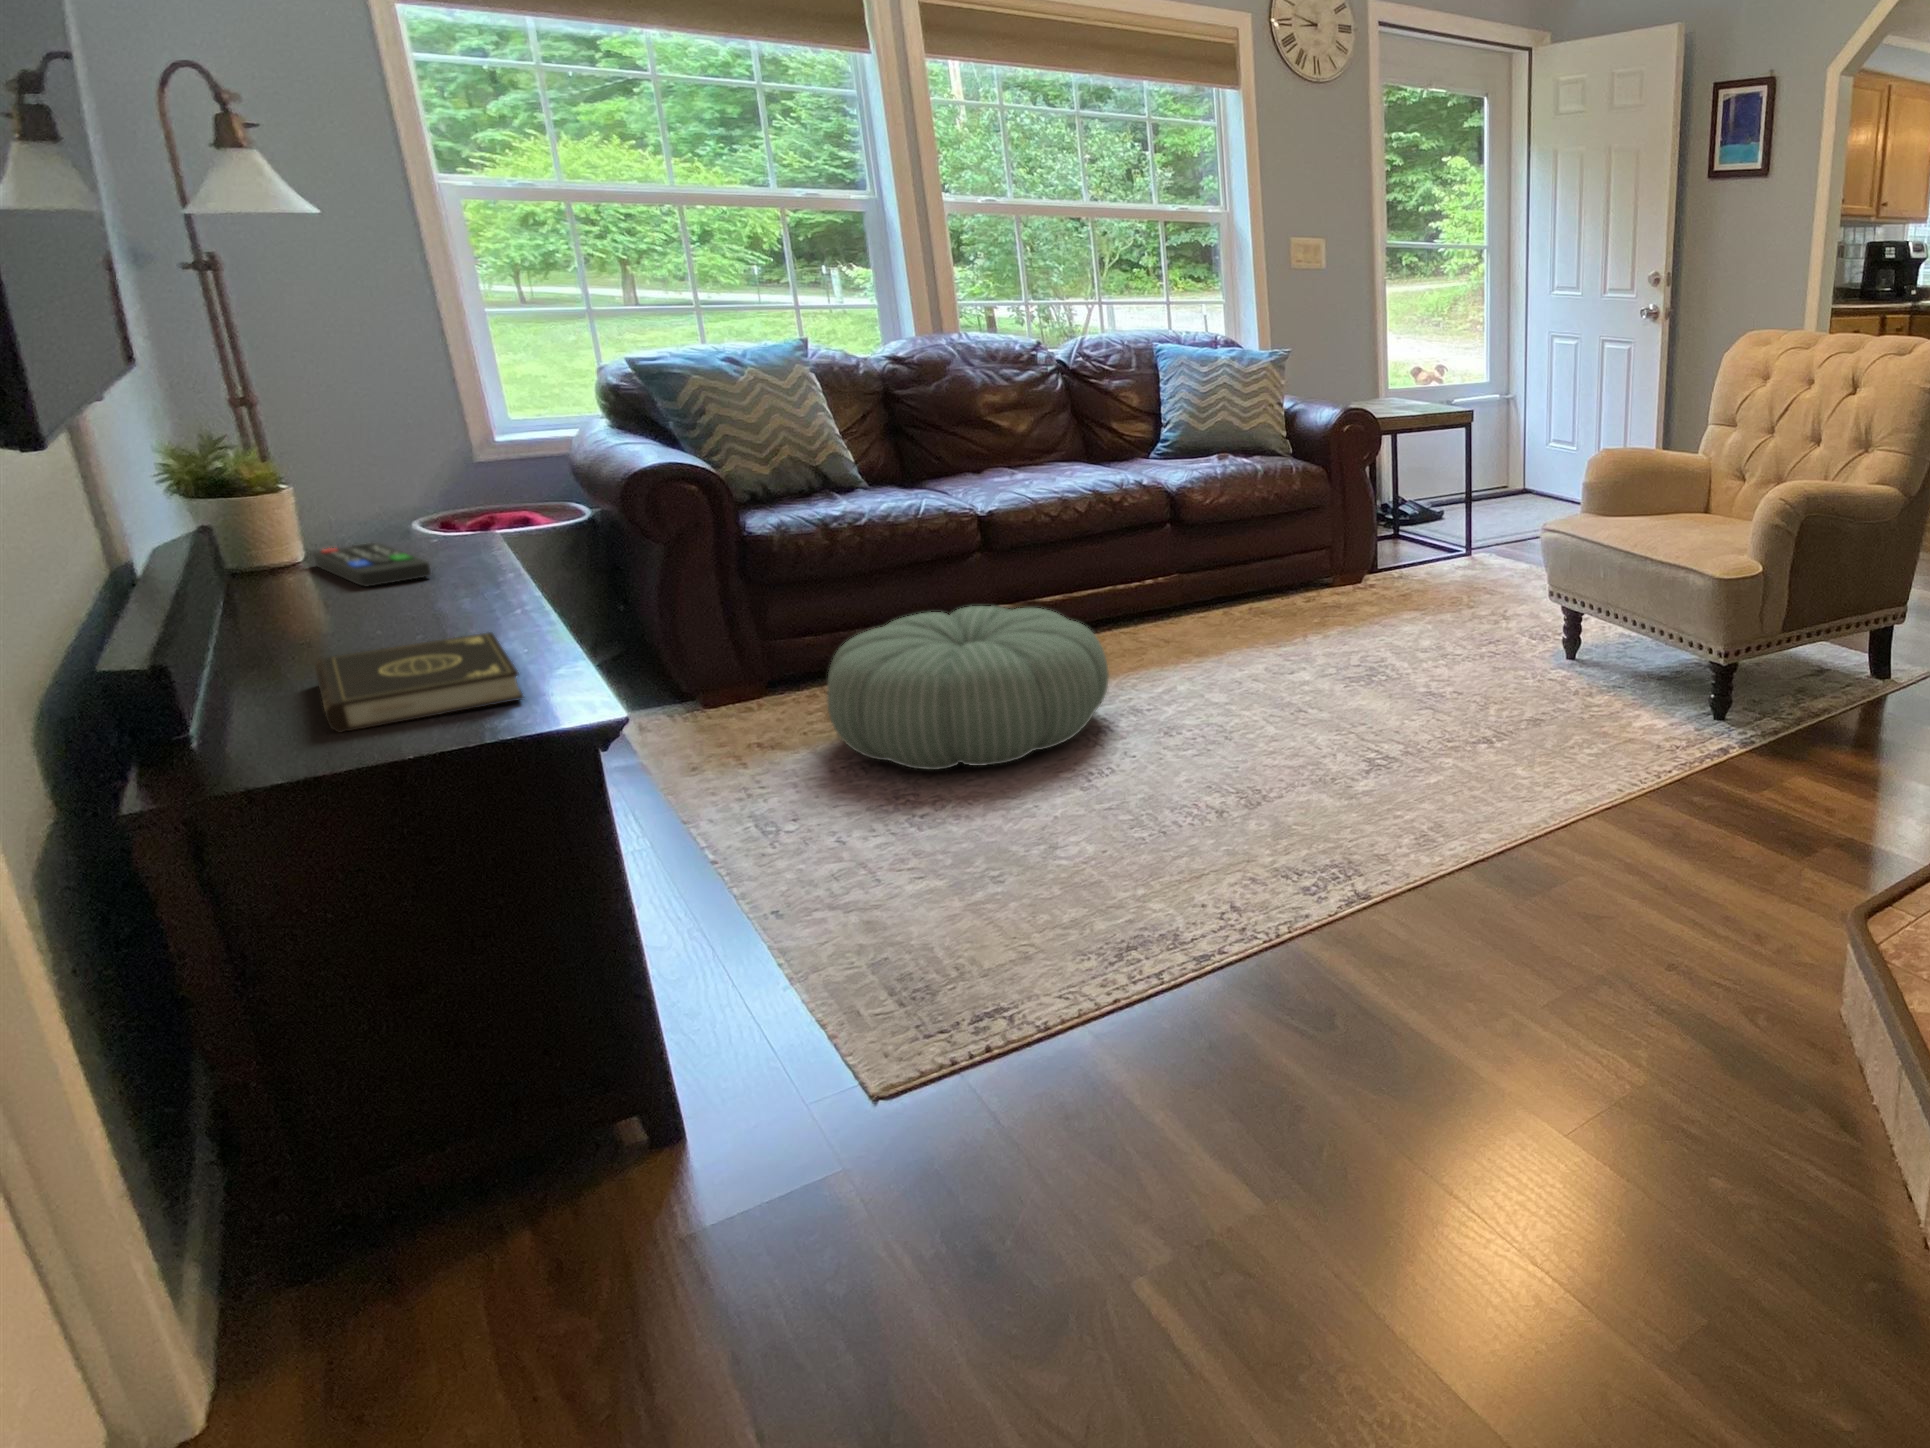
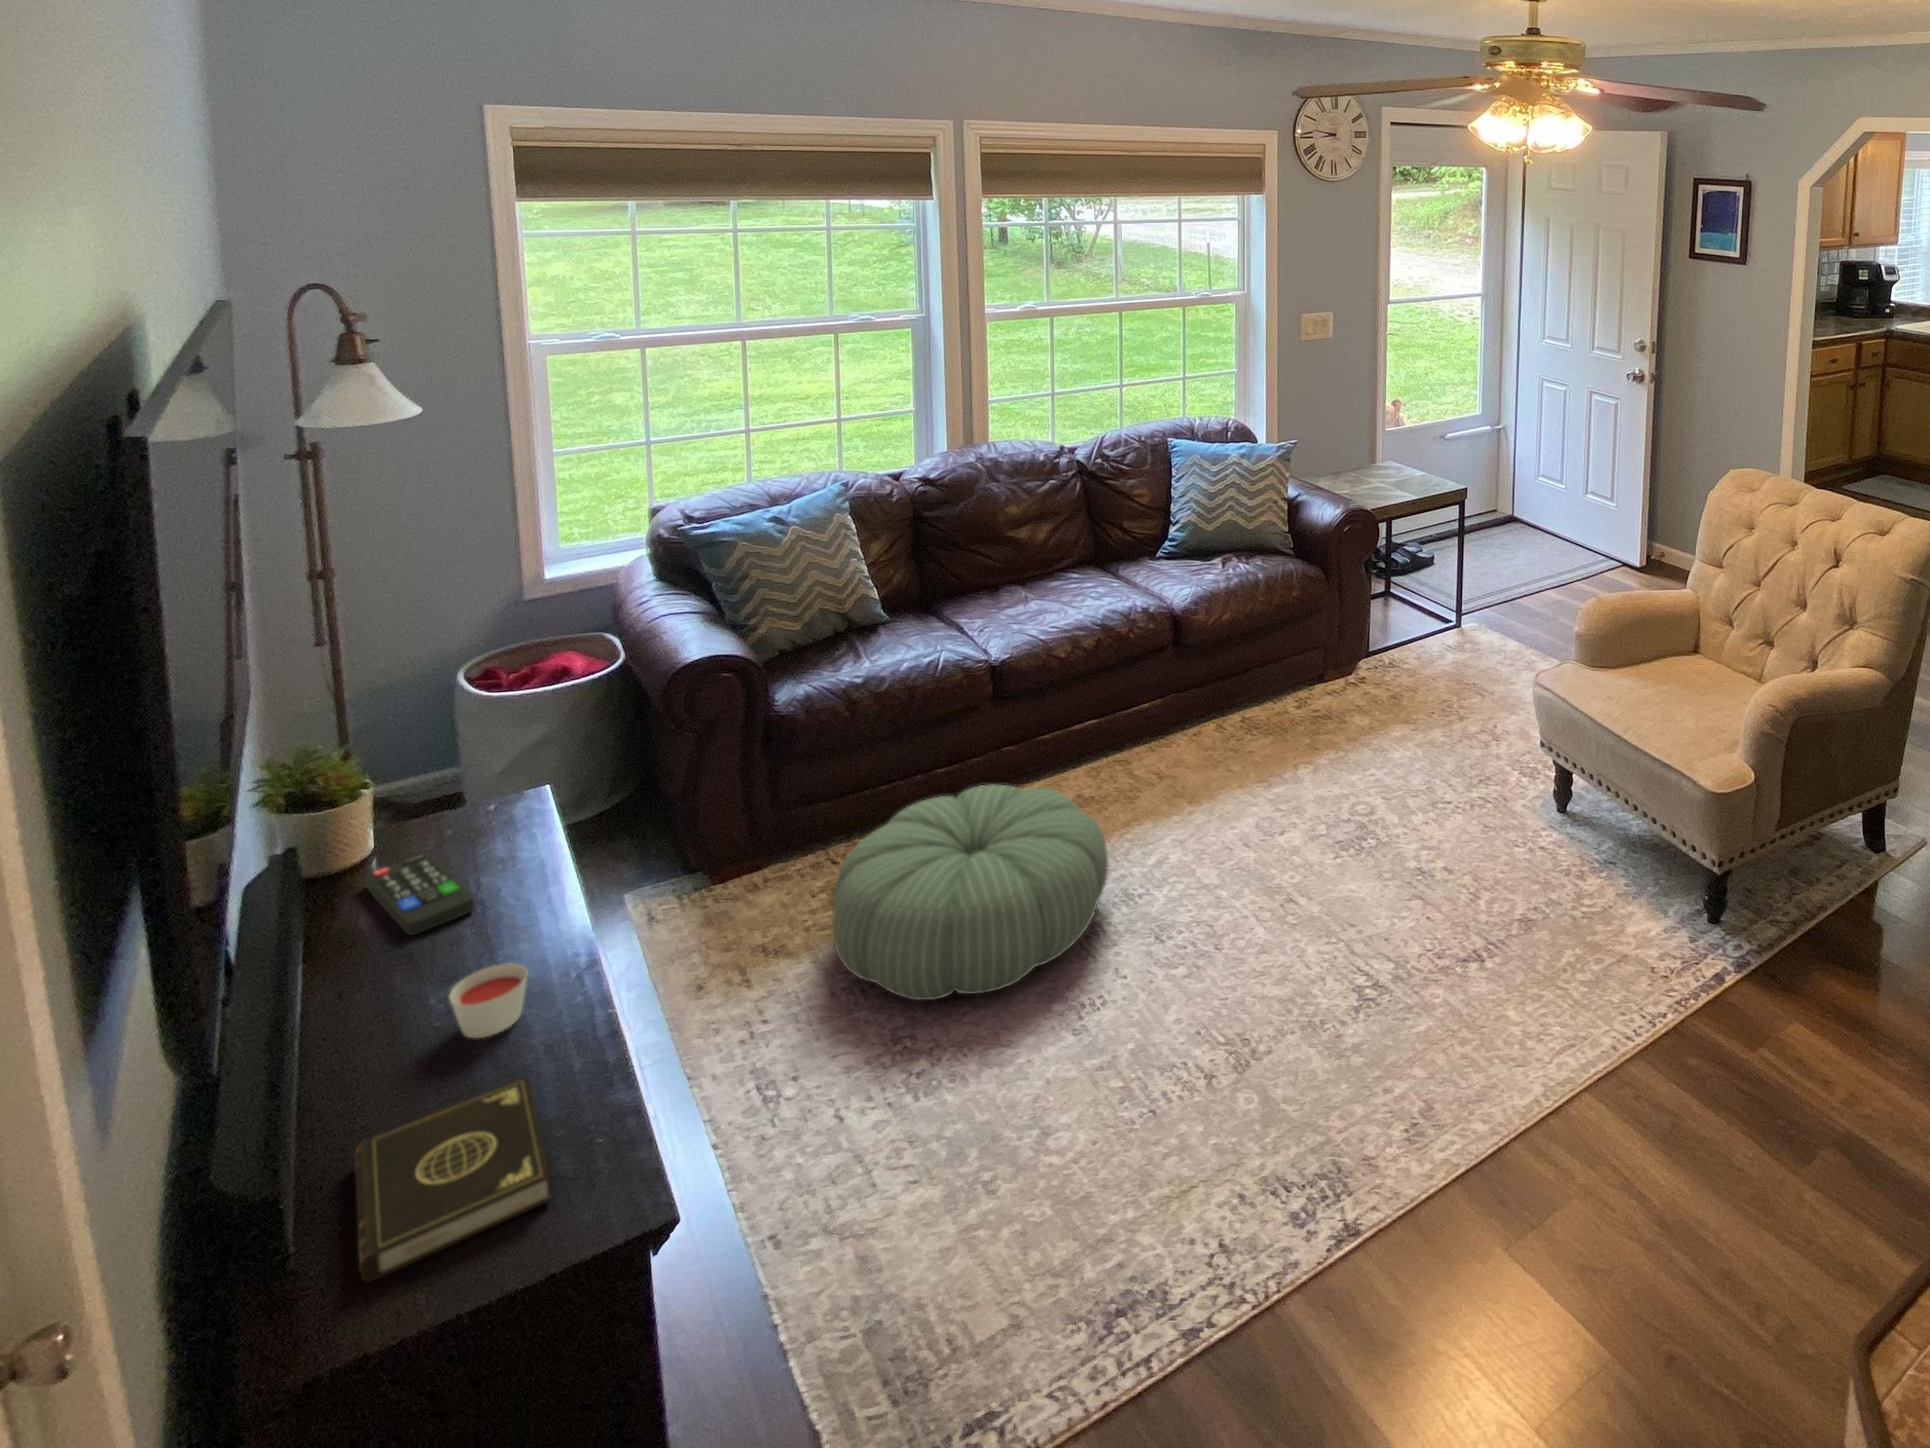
candle: none [404,575,486,631] -> present [450,964,528,1038]

